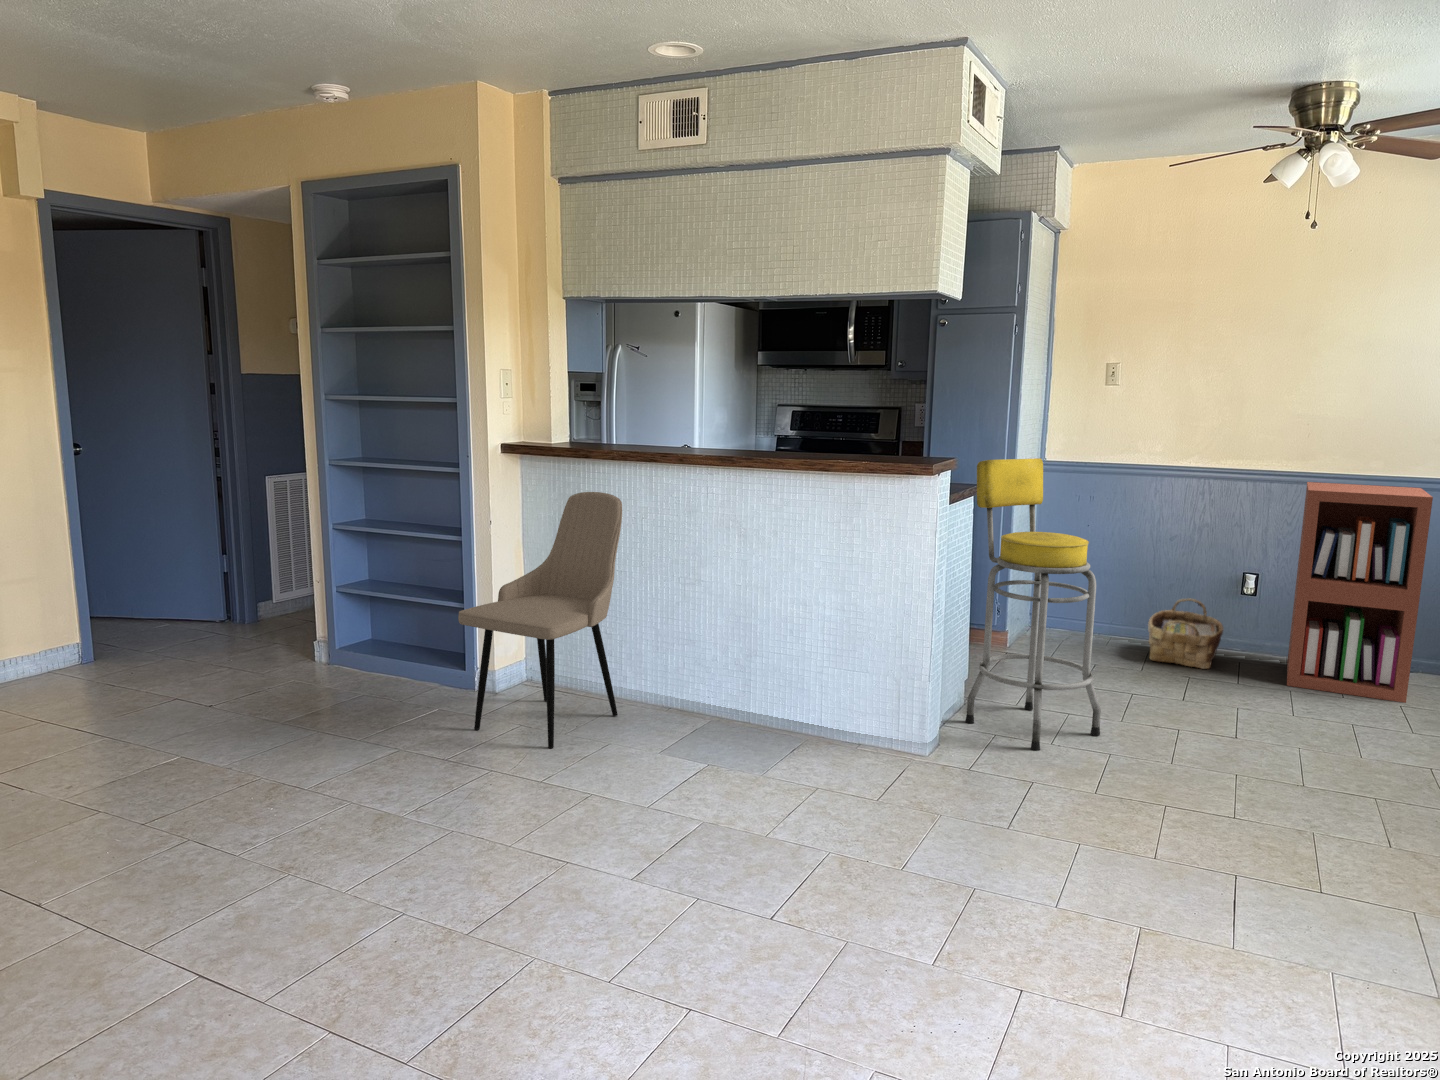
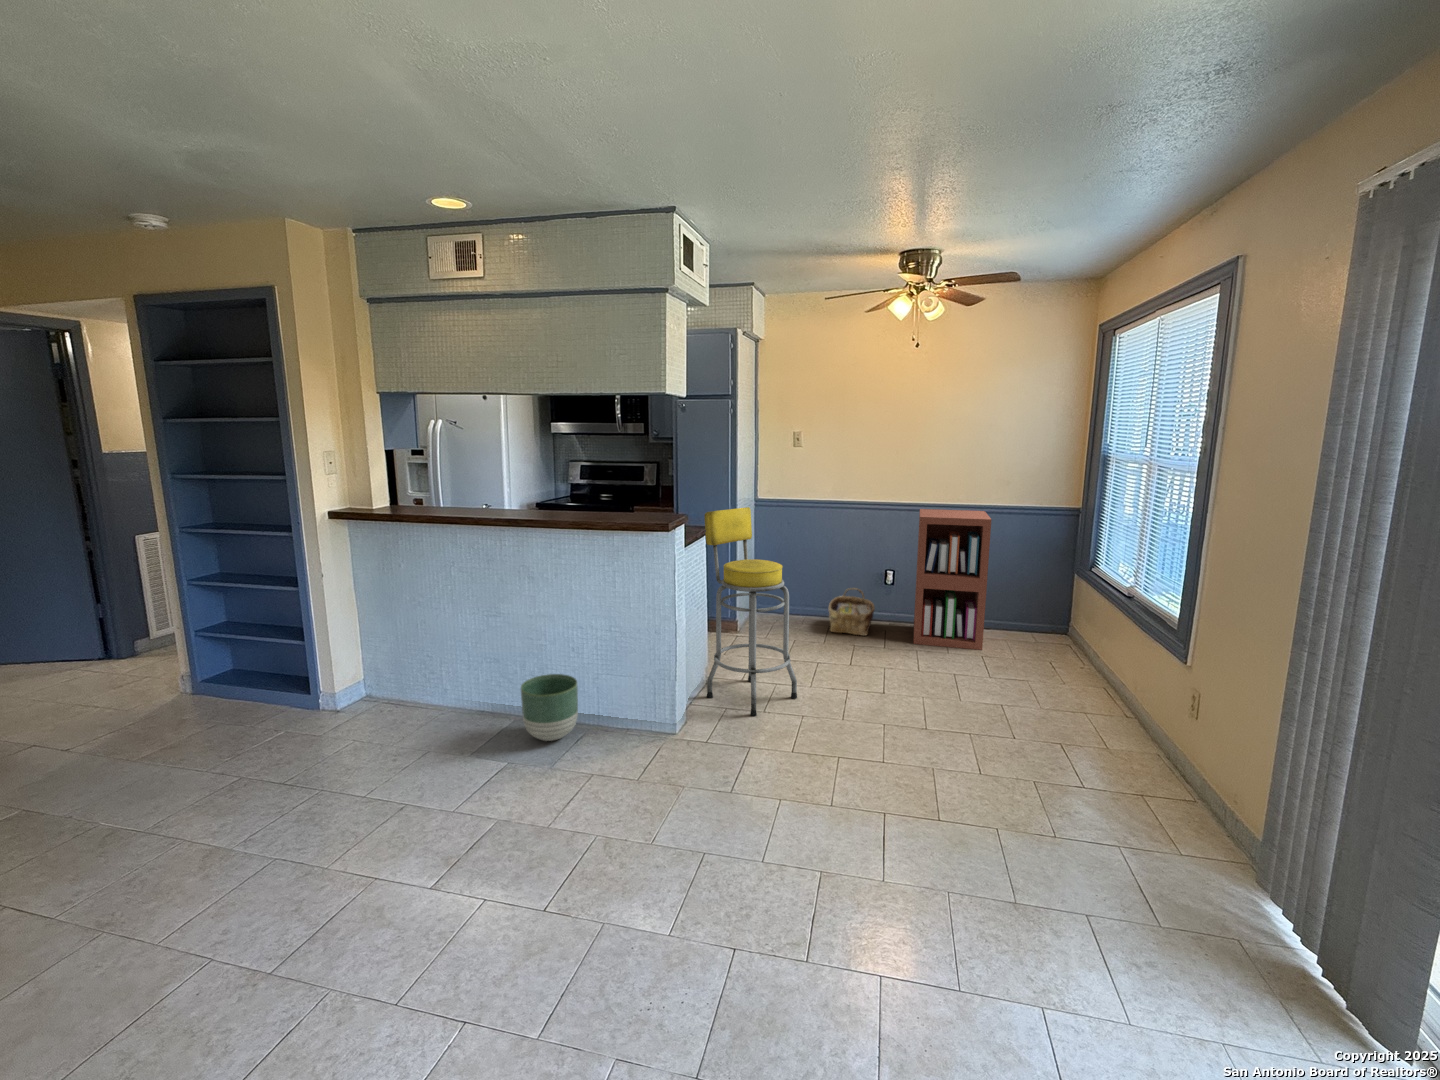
dining chair: present [458,492,622,749] -> none [291,548,441,762]
planter: none [723,664,795,748] -> present [521,674,578,741]

